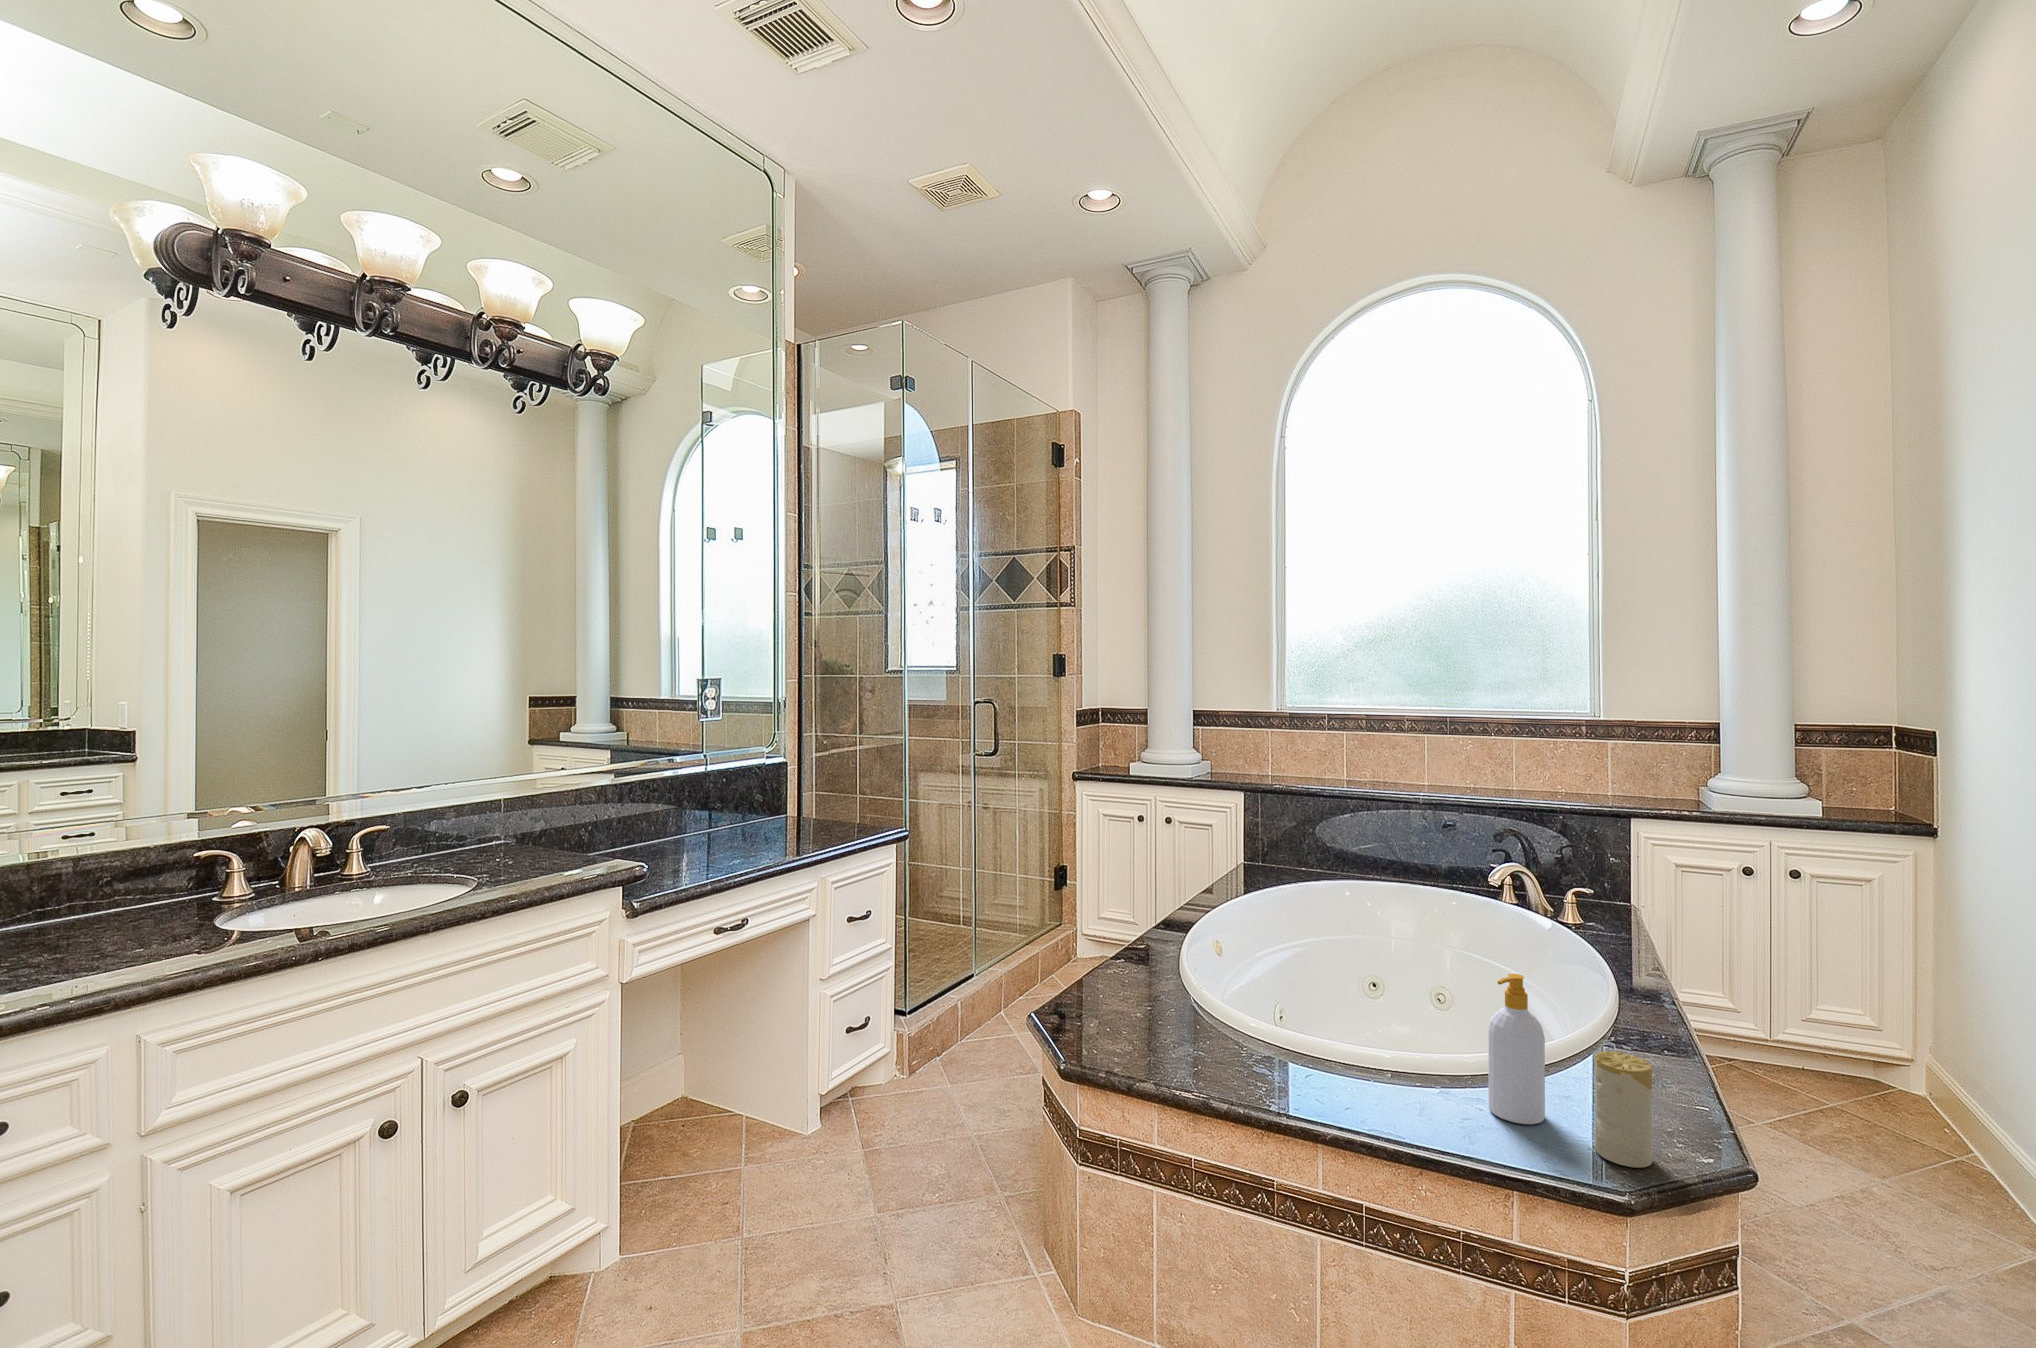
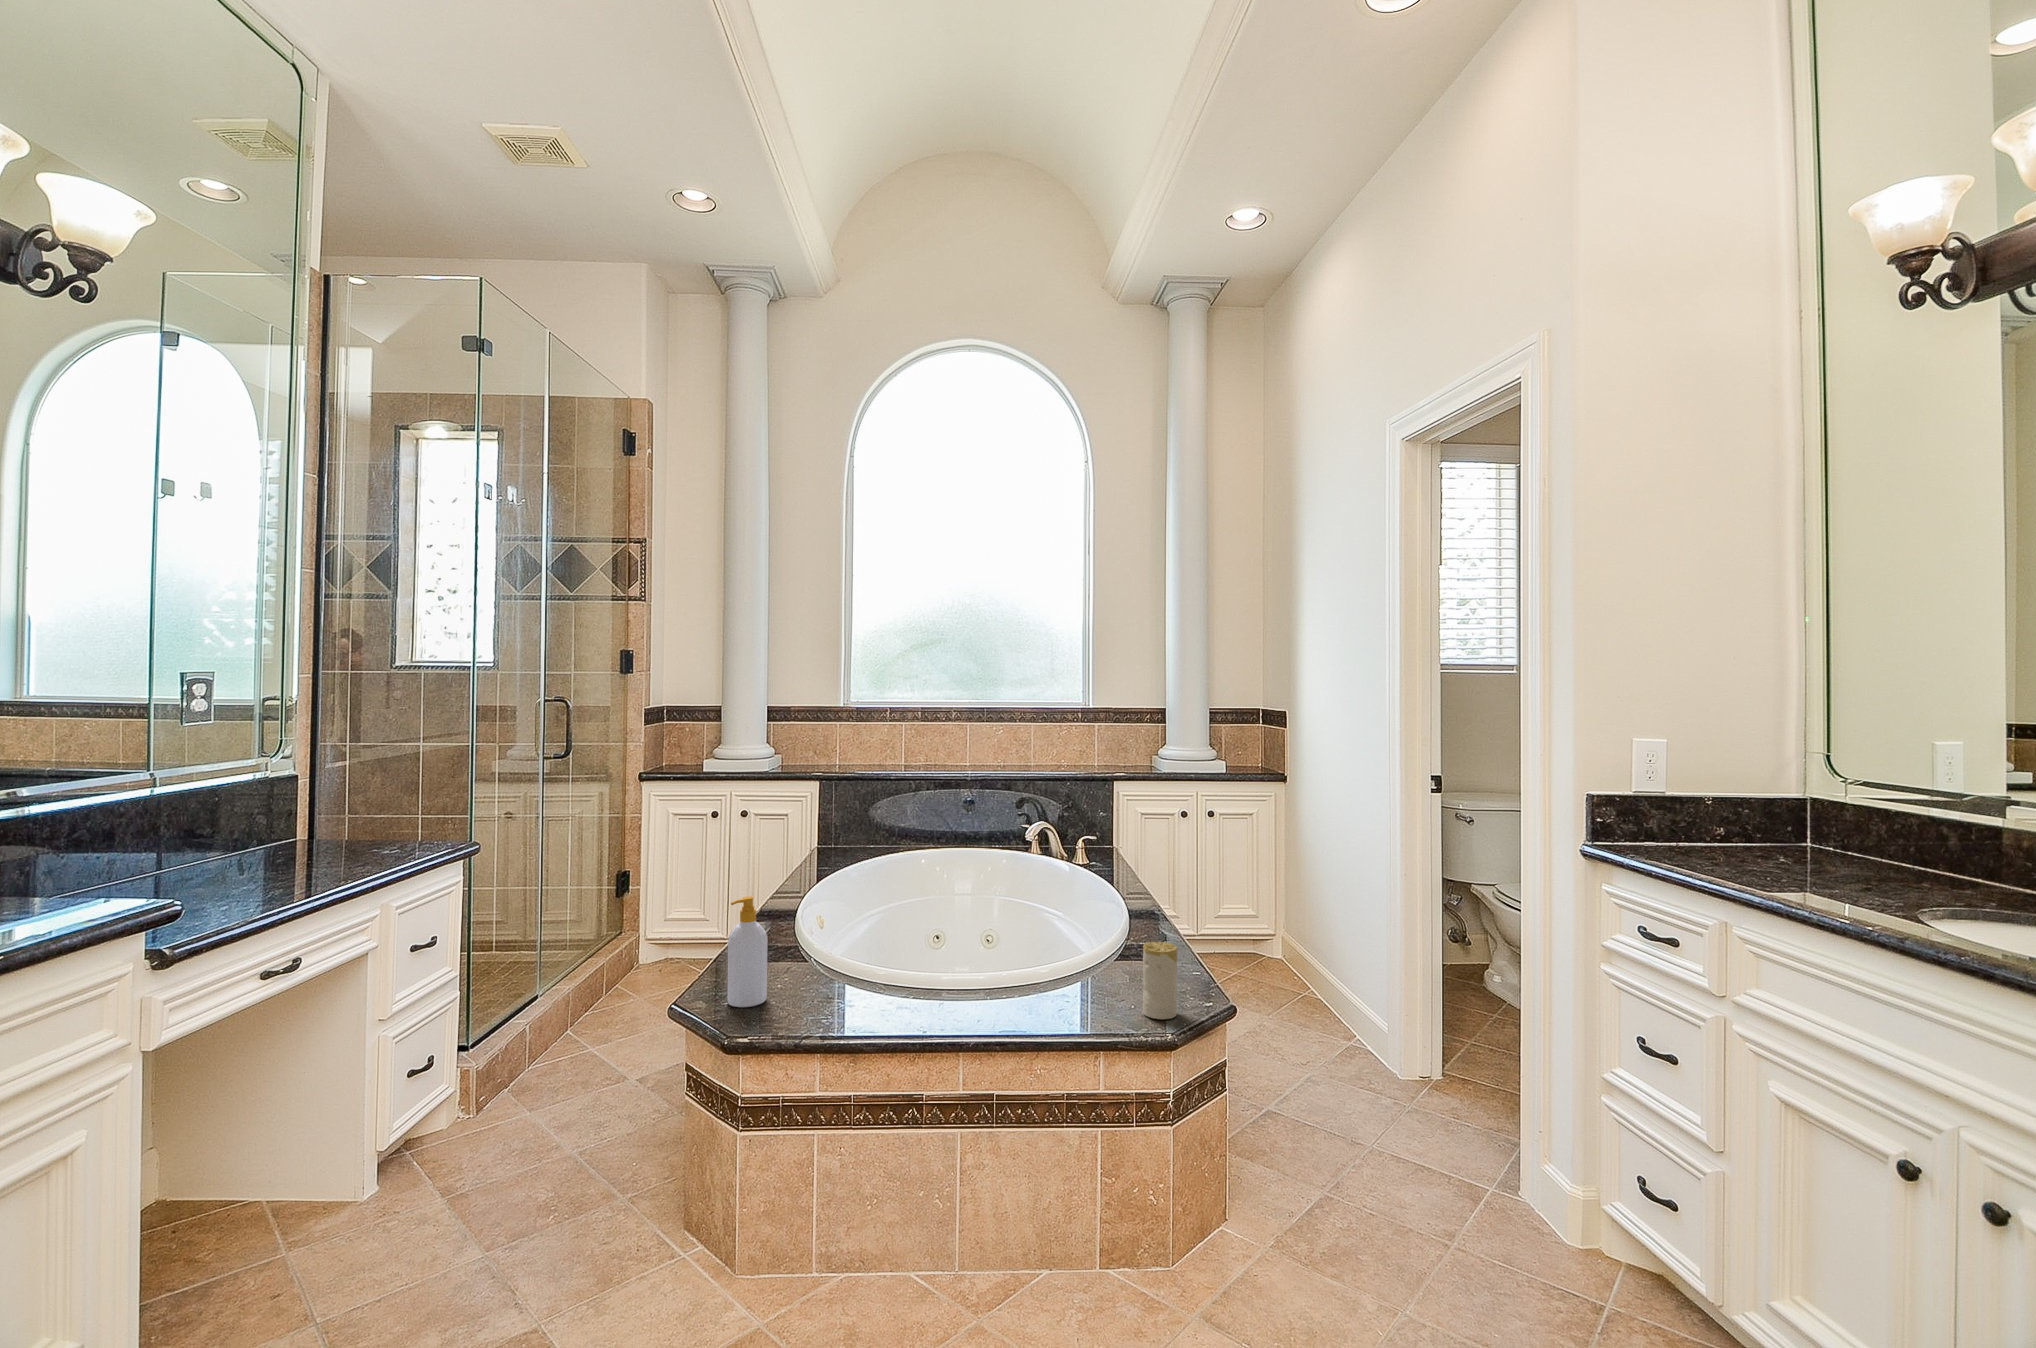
soap bottle: present [1488,974,1545,1124] -> present [728,896,767,1007]

